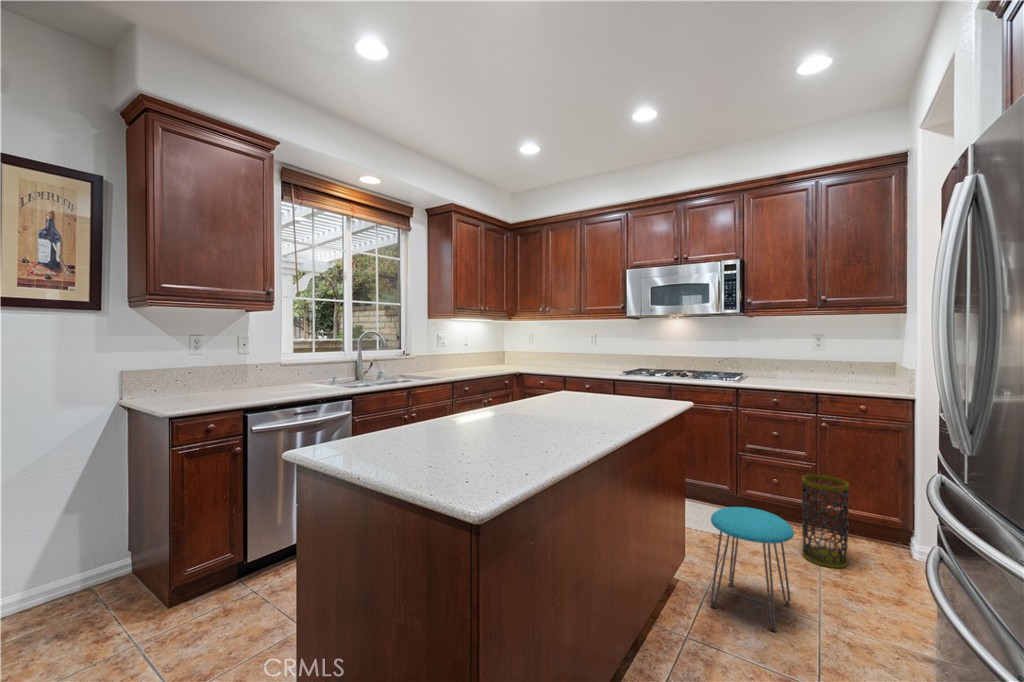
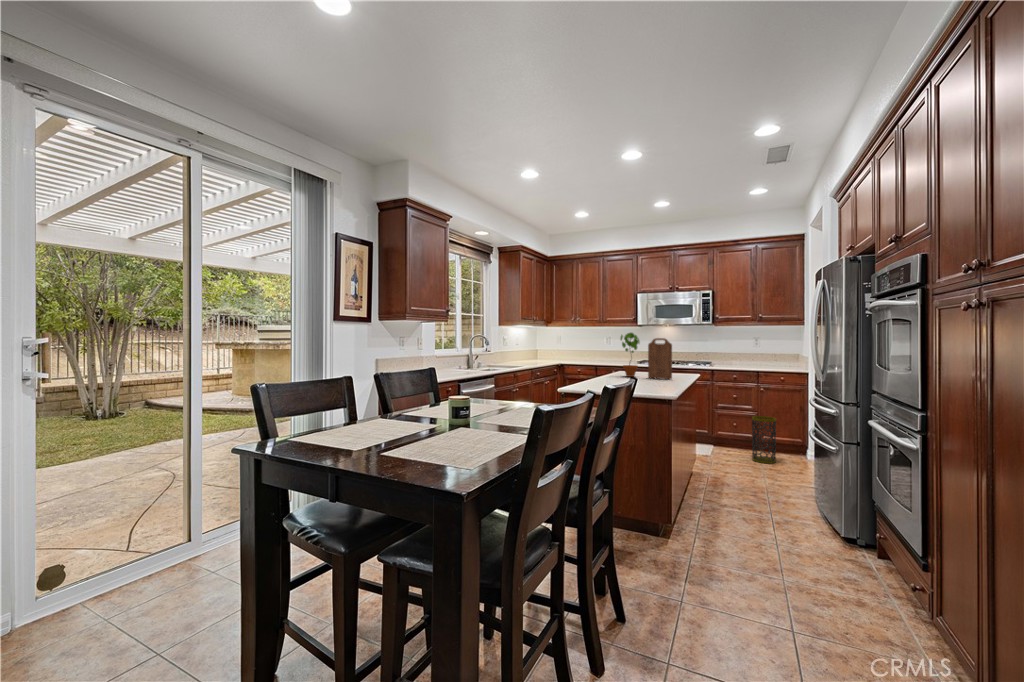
potted plant: none [527,324,562,409] -> present [621,333,640,377]
cutting board: none [571,335,613,419] -> present [648,338,672,379]
stool: present [710,507,794,631] -> none [711,428,752,483]

